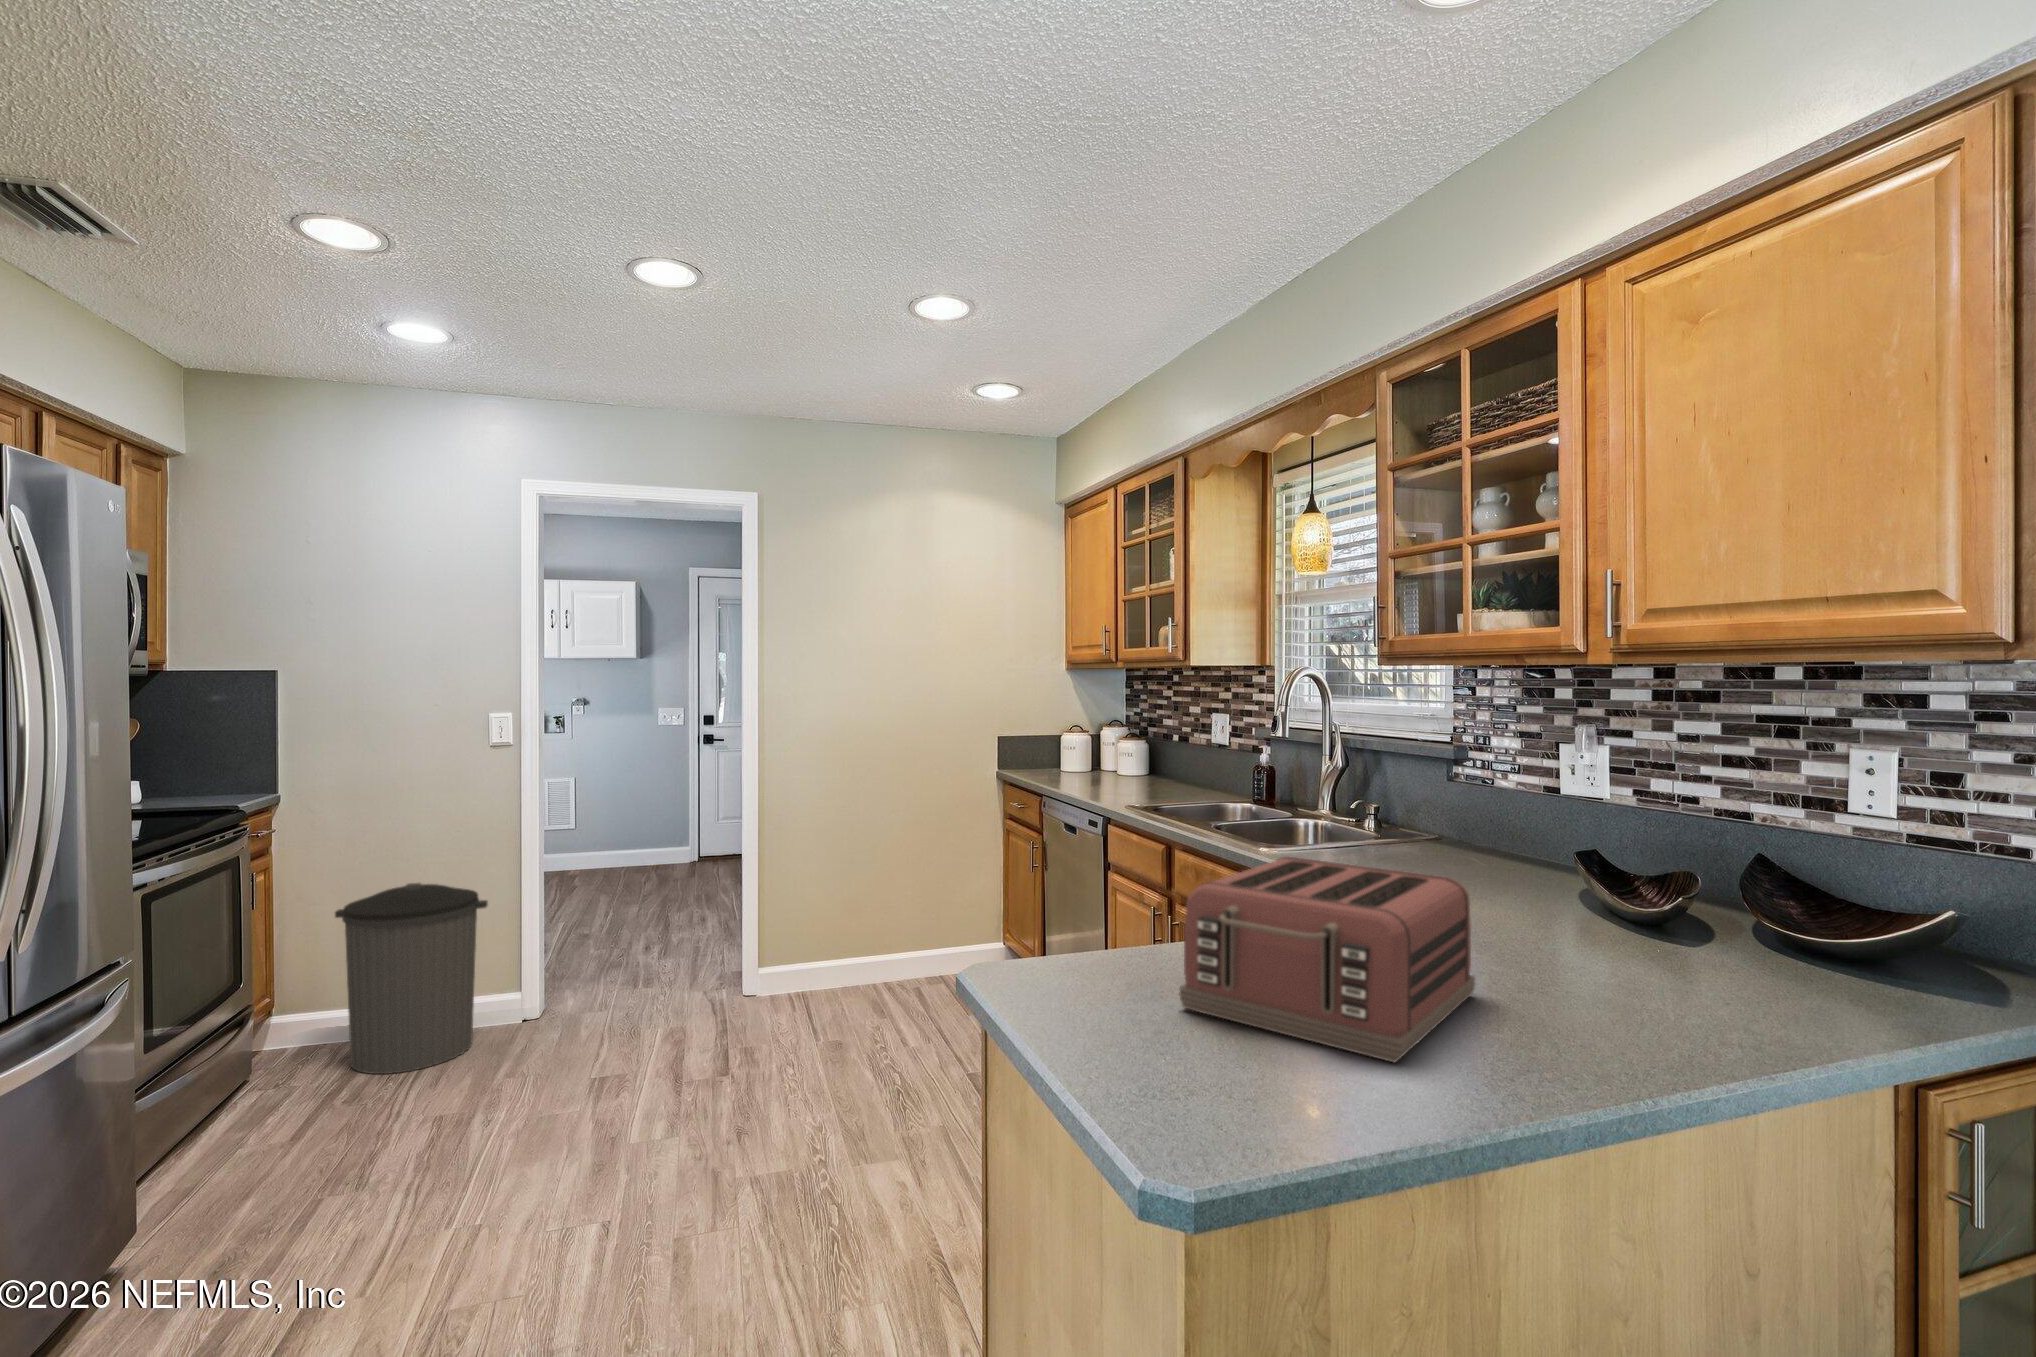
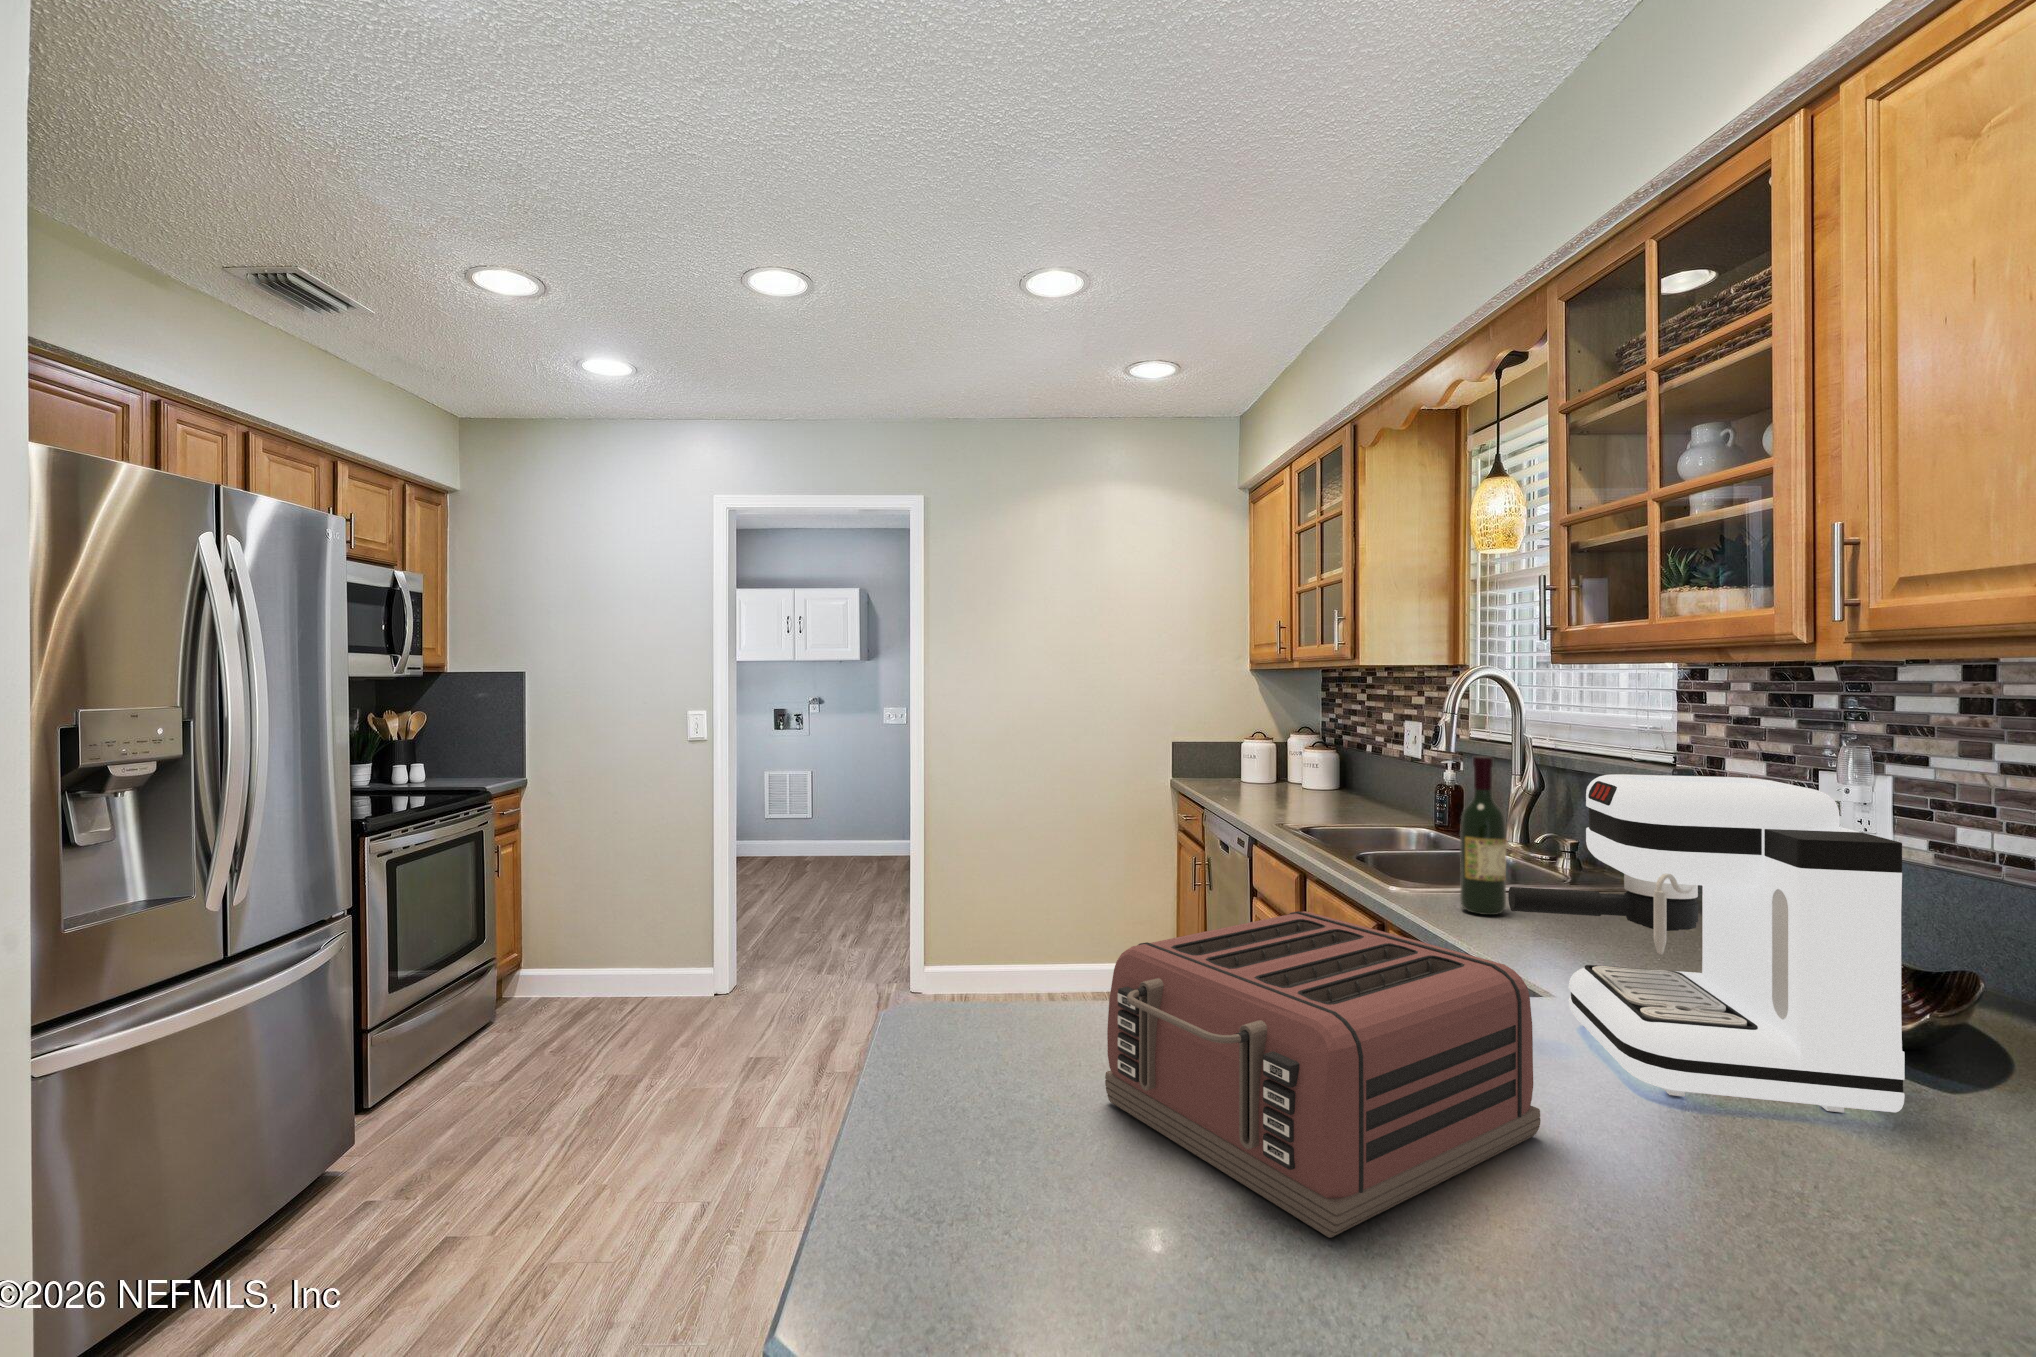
wine bottle: none [1319,739,1353,865] -> present [1460,756,1506,915]
coffee maker: none [1413,746,1665,964] -> present [1508,774,1905,1113]
trash can: present [335,883,488,1074] -> none [561,861,682,1029]

